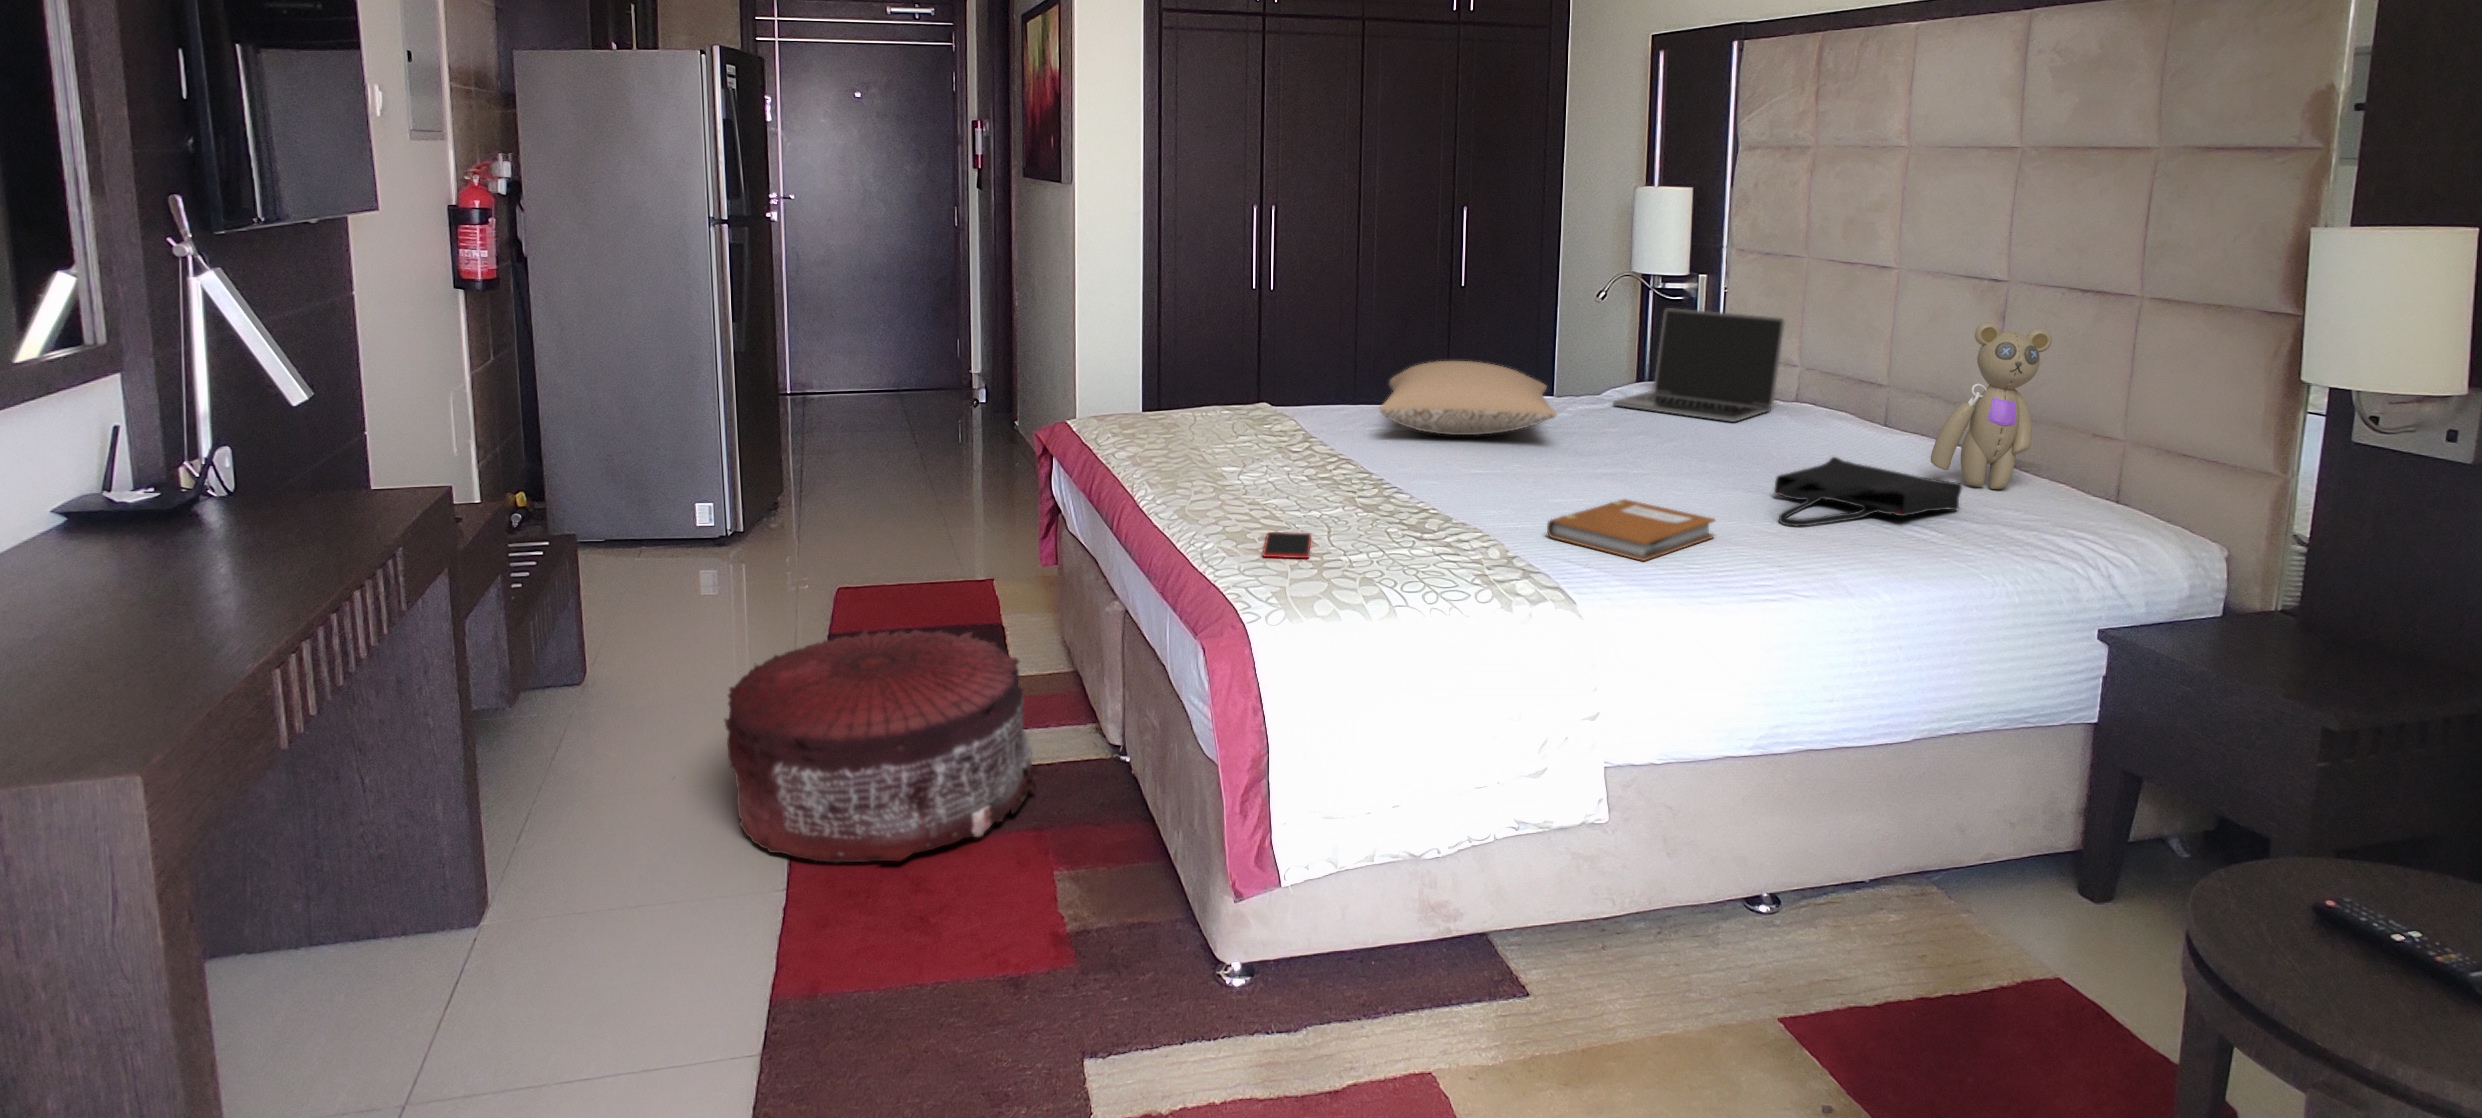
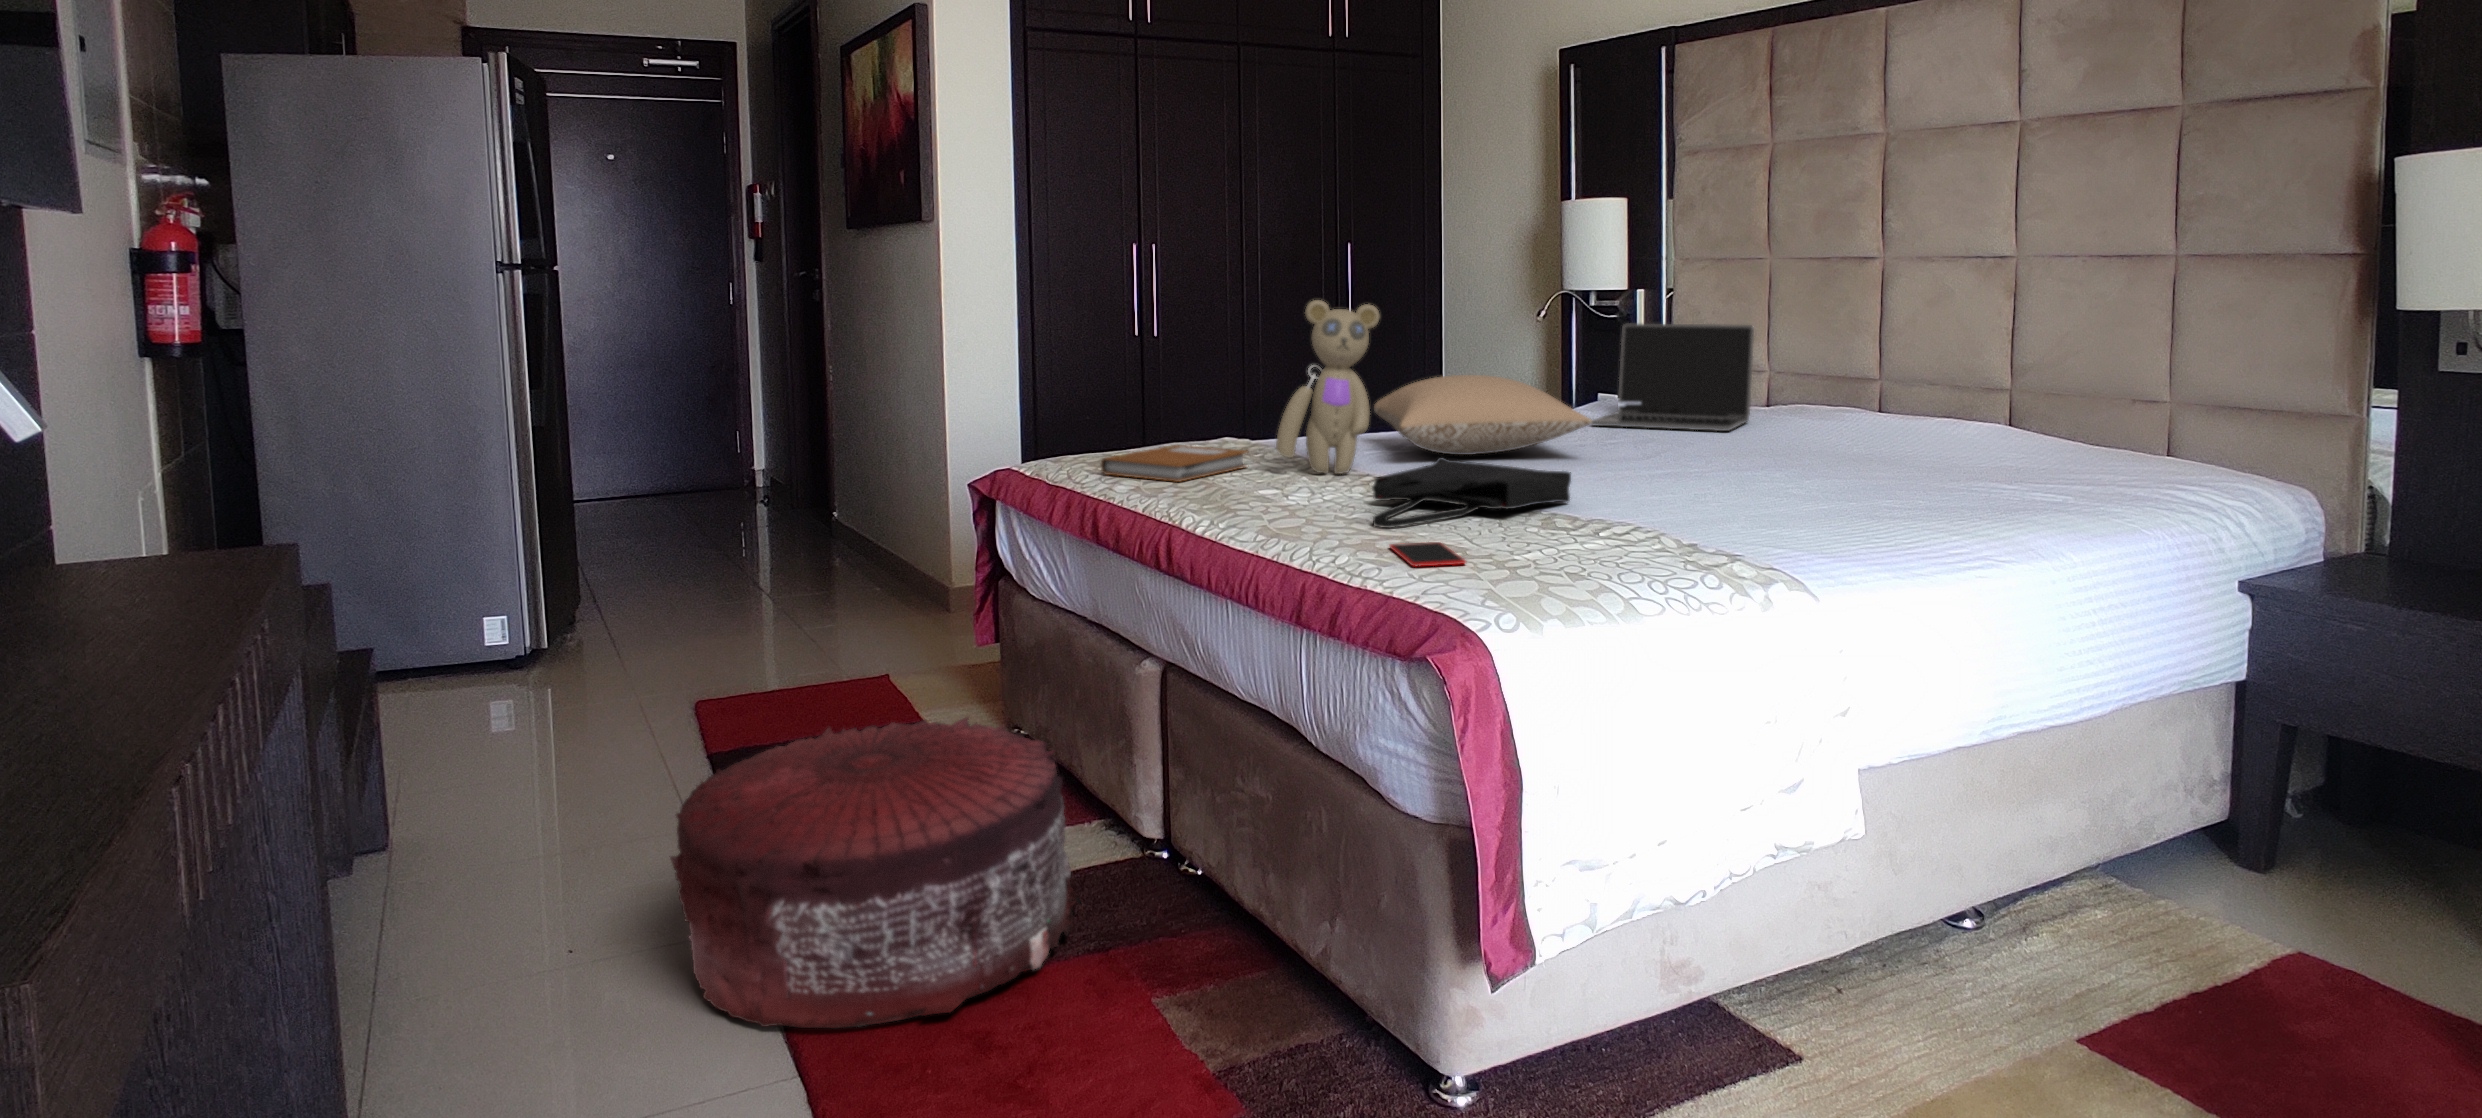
teddy bear: present [1931,322,2052,489] -> present [1276,300,1379,474]
tote bag: present [1774,457,1962,526] -> present [1373,457,1571,528]
notebook: present [1547,499,1715,561] -> present [1101,445,1247,482]

